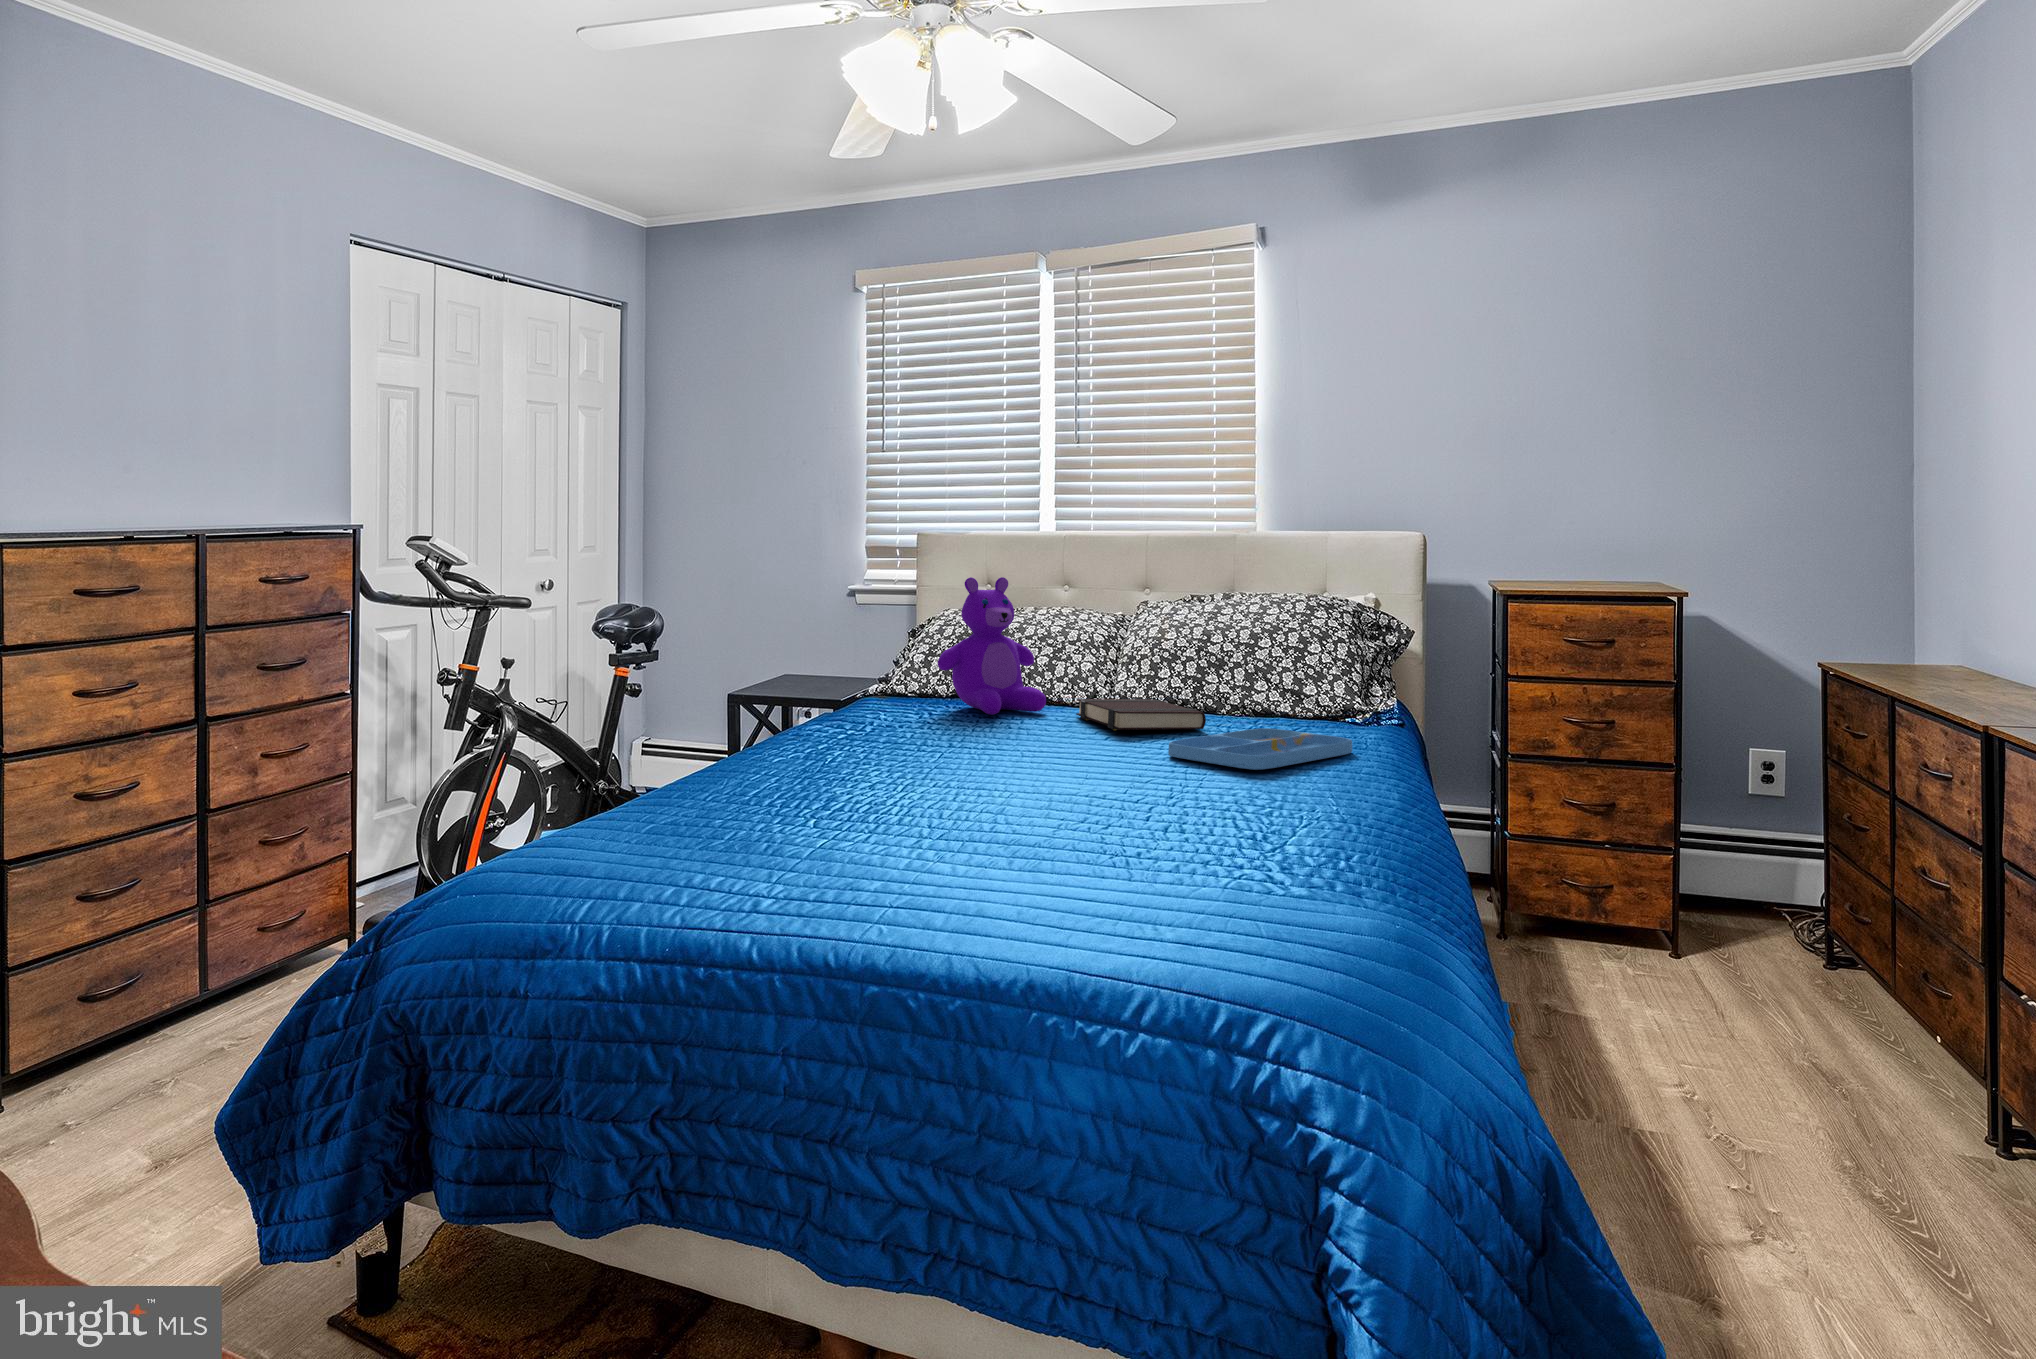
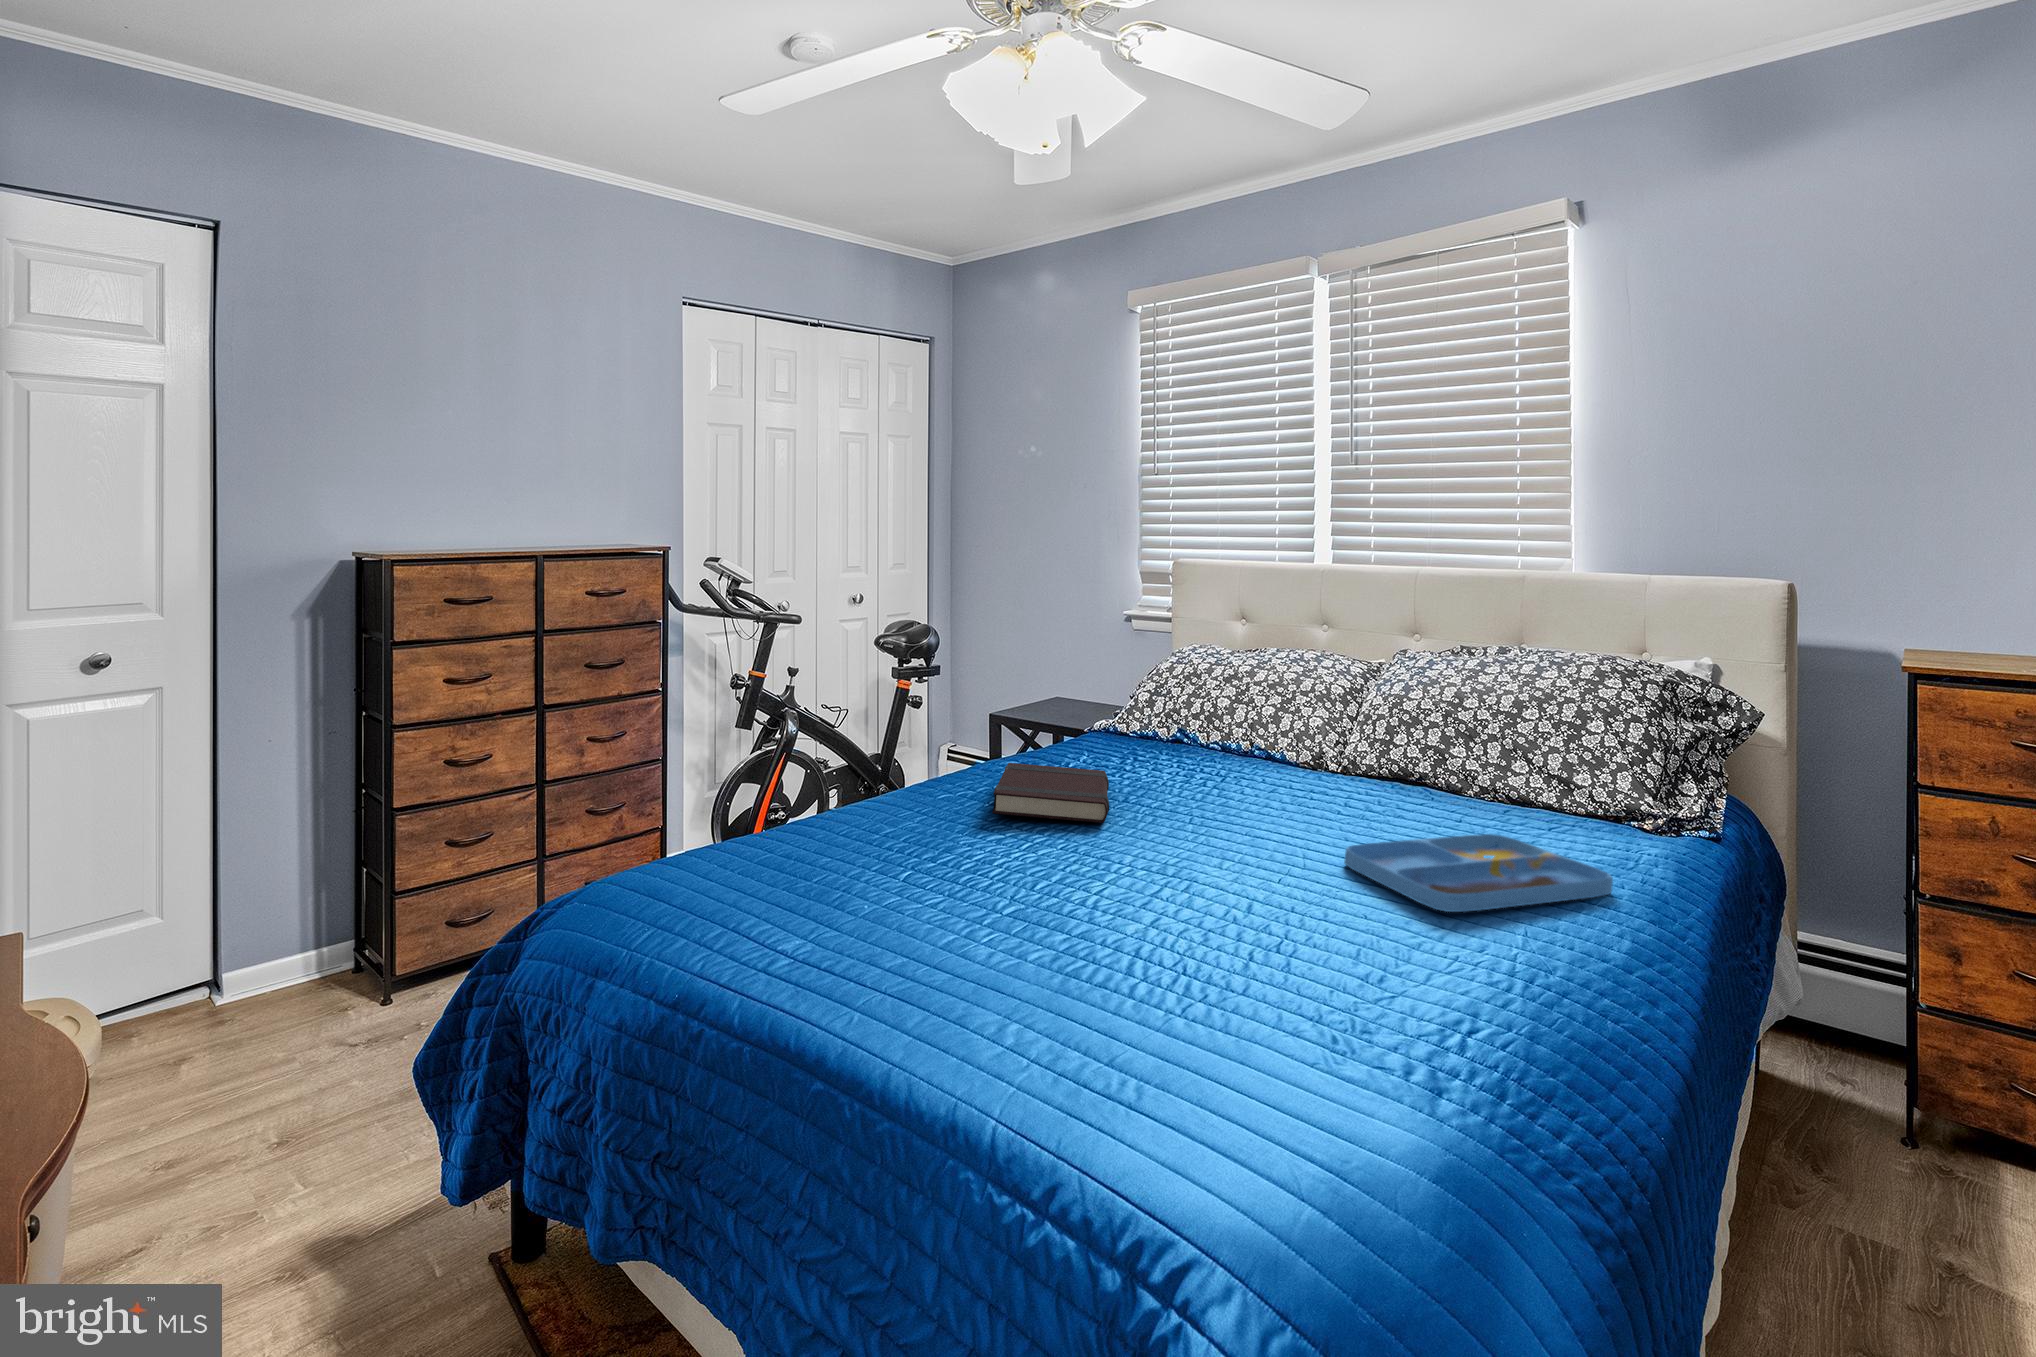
teddy bear: present [938,577,1046,715] -> none [1138,620,1251,770]
book: present [1076,699,1206,730] -> present [992,763,1109,823]

